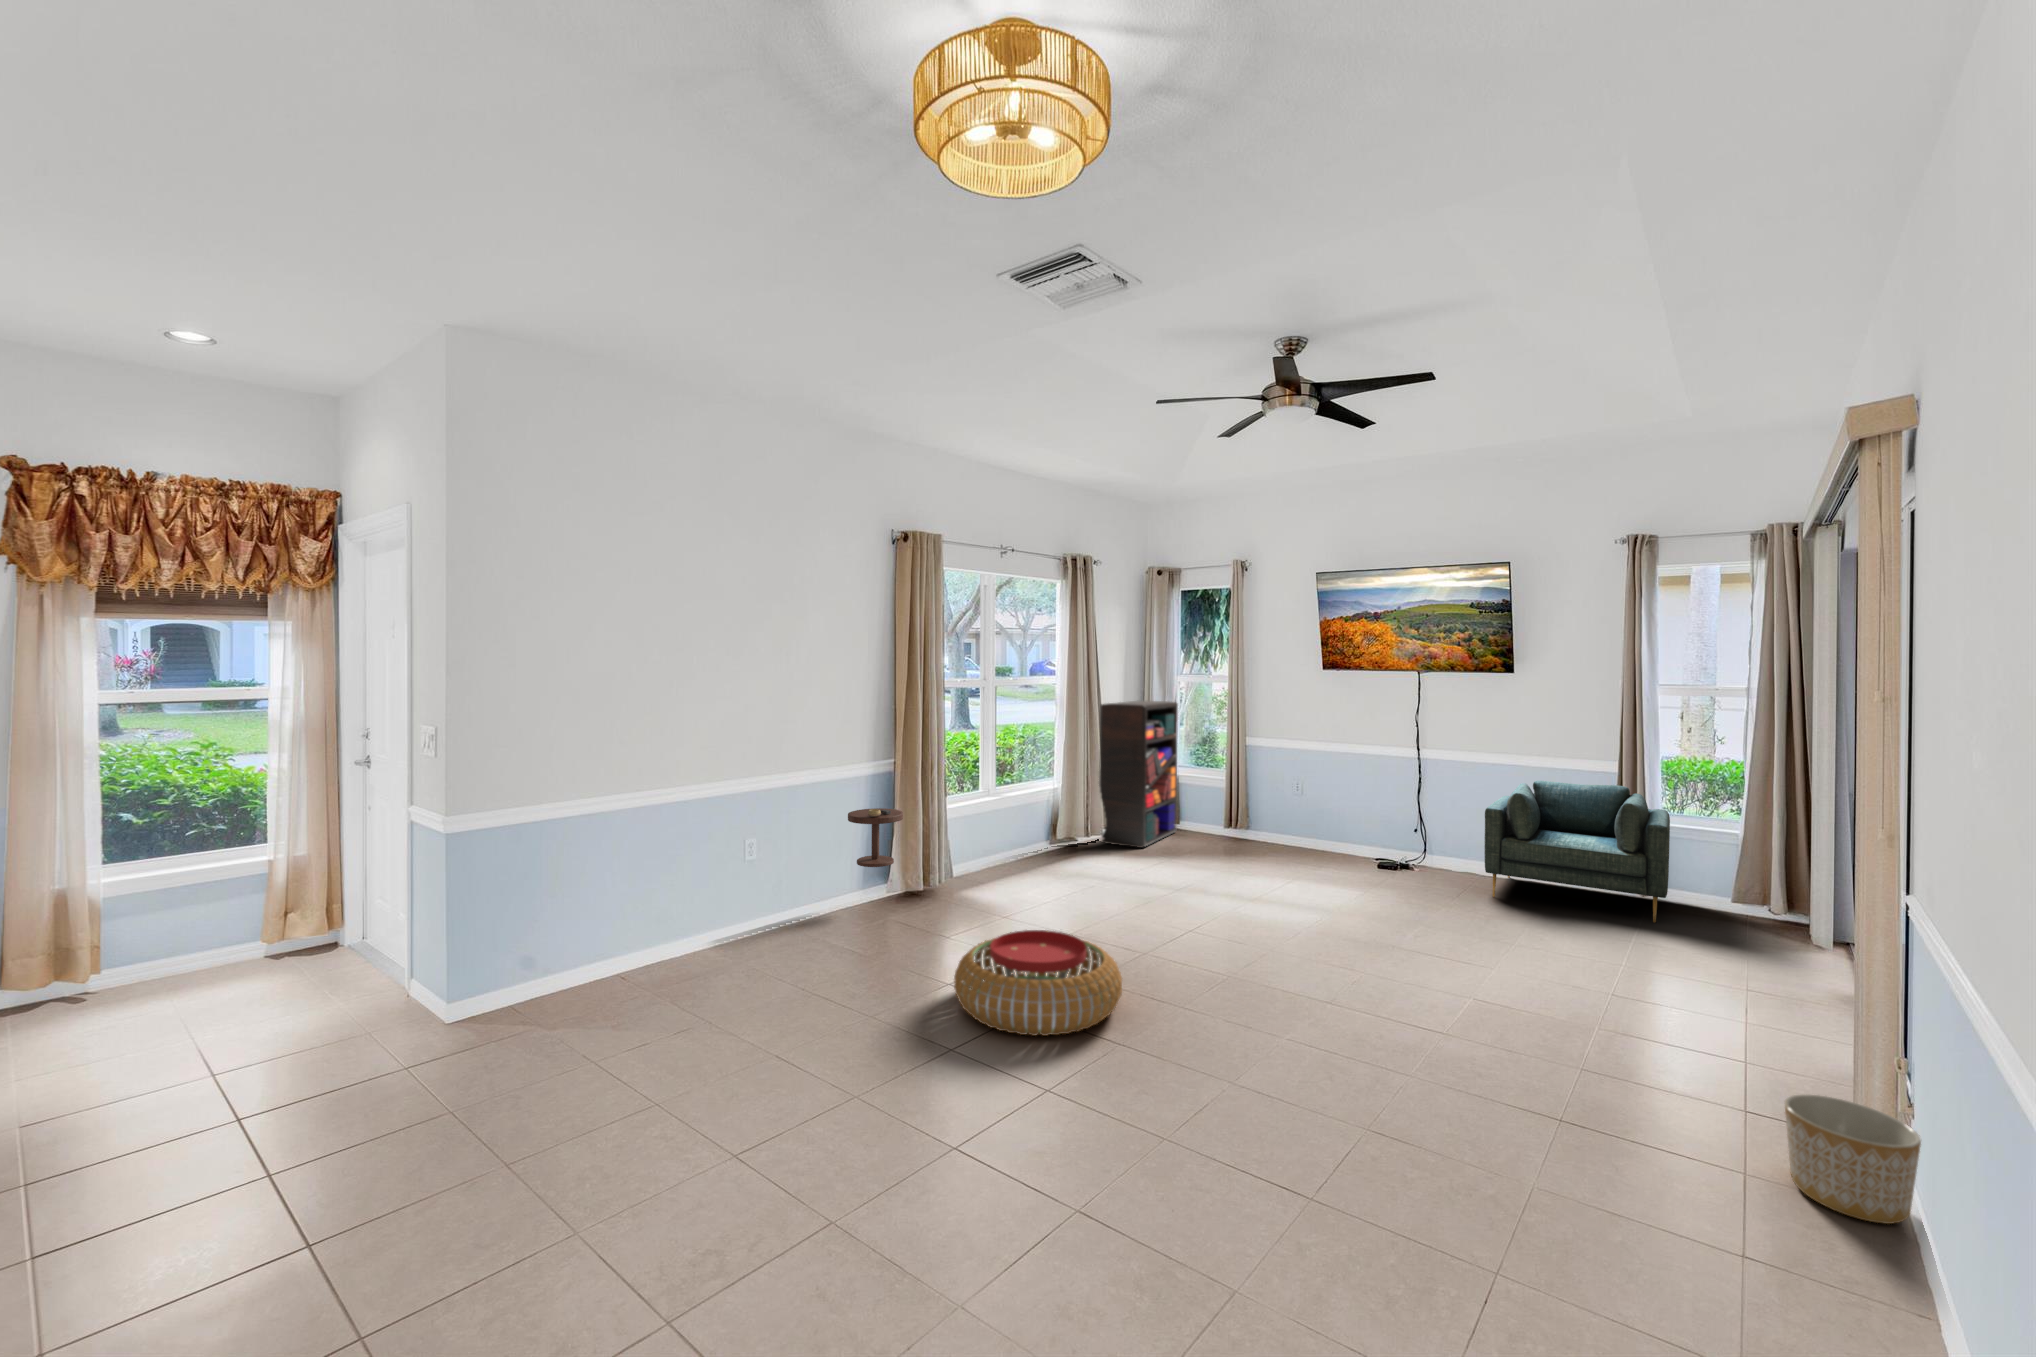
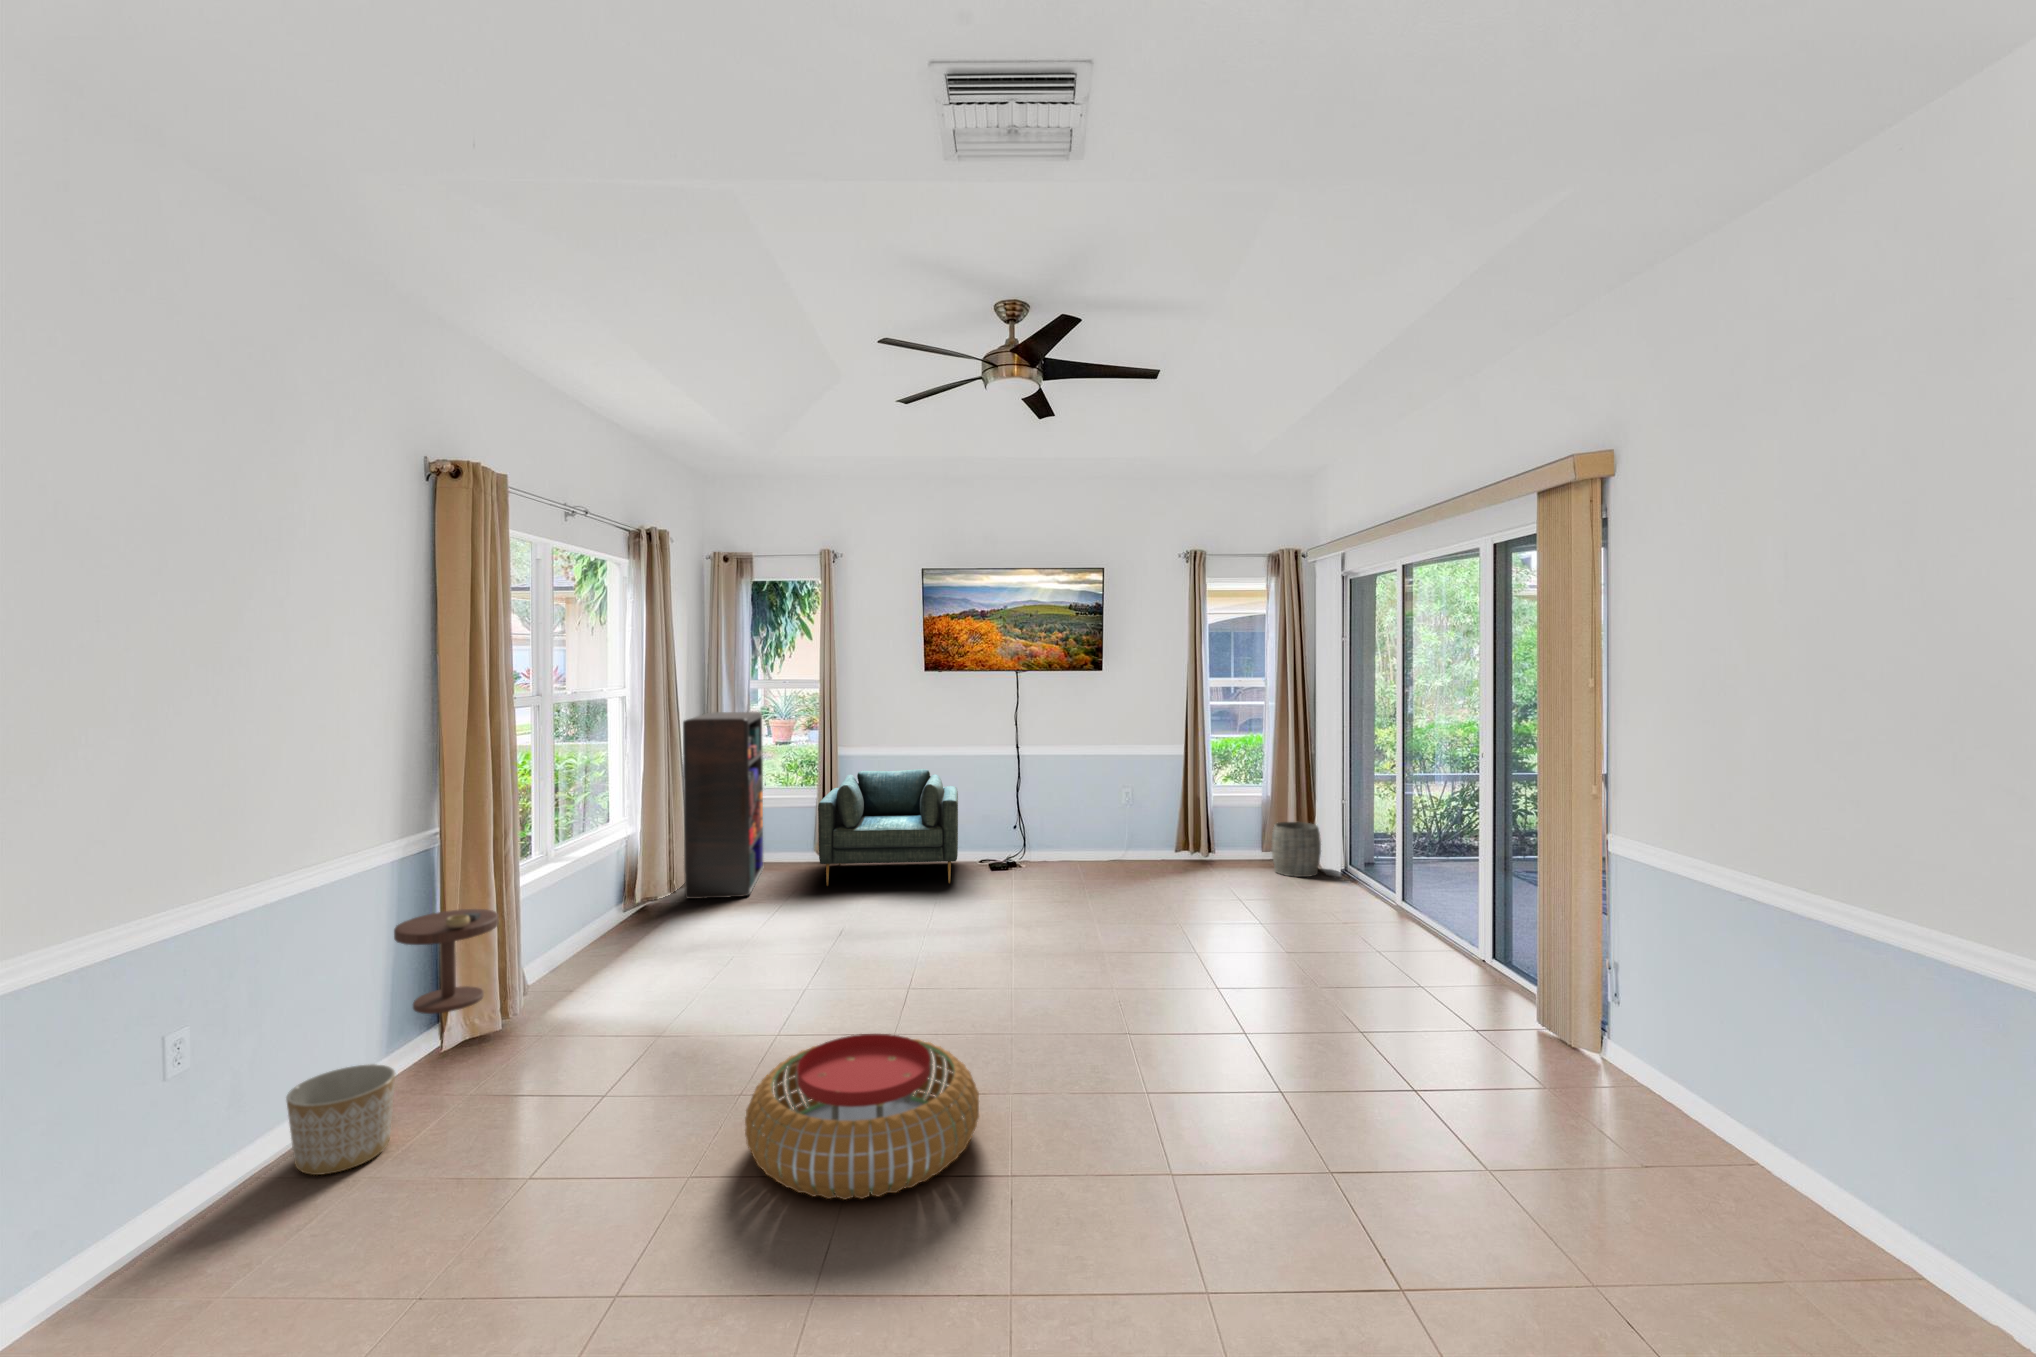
armchair: present [1484,781,1670,922] -> present [818,769,958,886]
woven basket: none [1724,863,1803,936] -> present [1272,822,1321,877]
planter: present [1784,1094,1921,1224] -> present [286,1064,395,1175]

